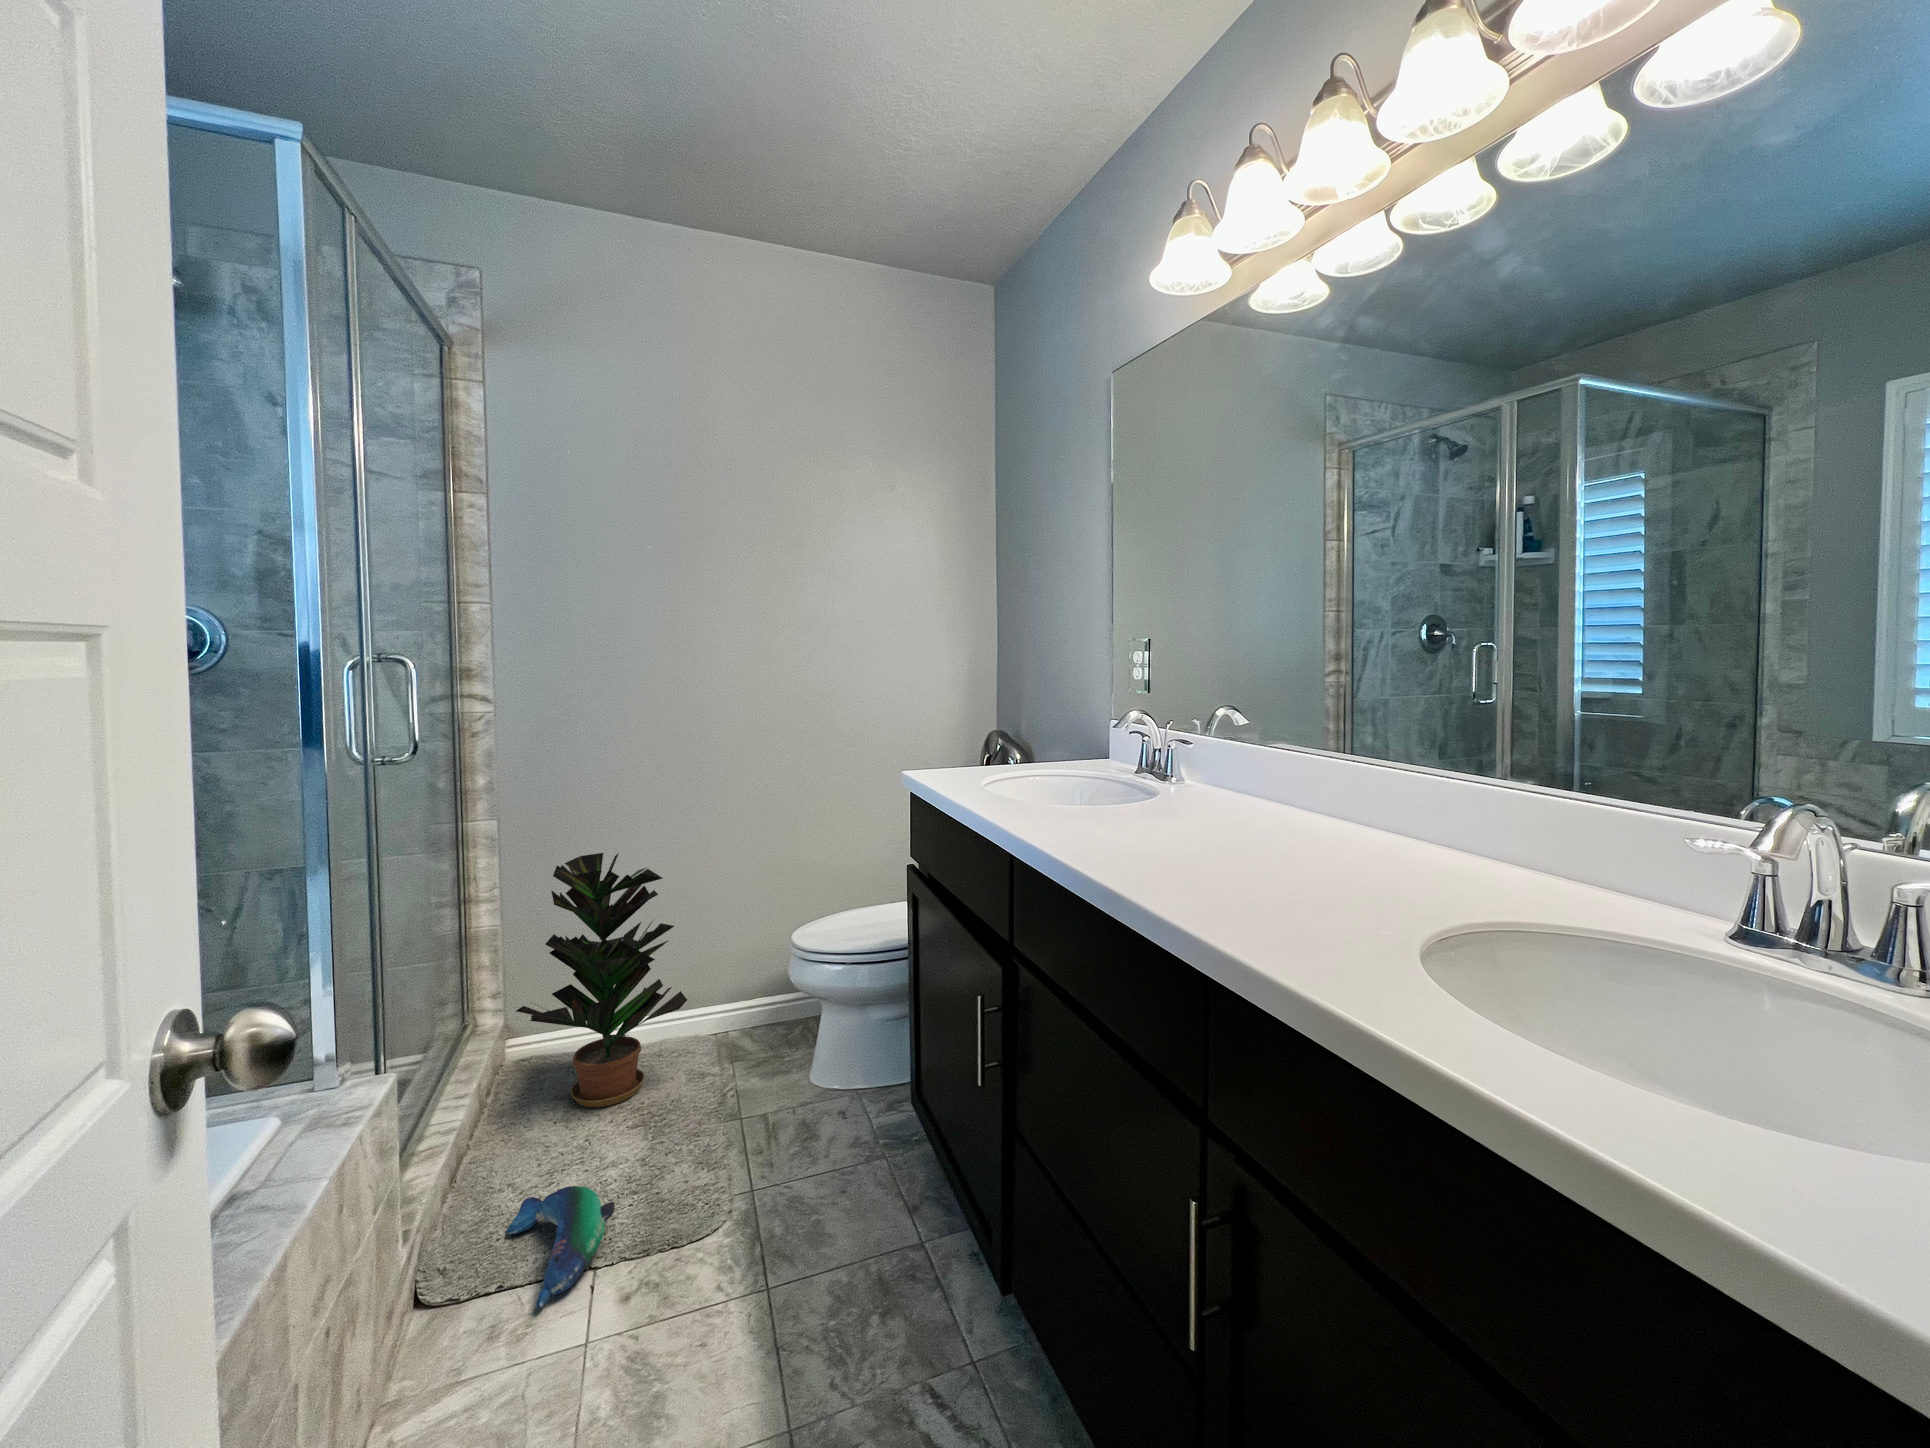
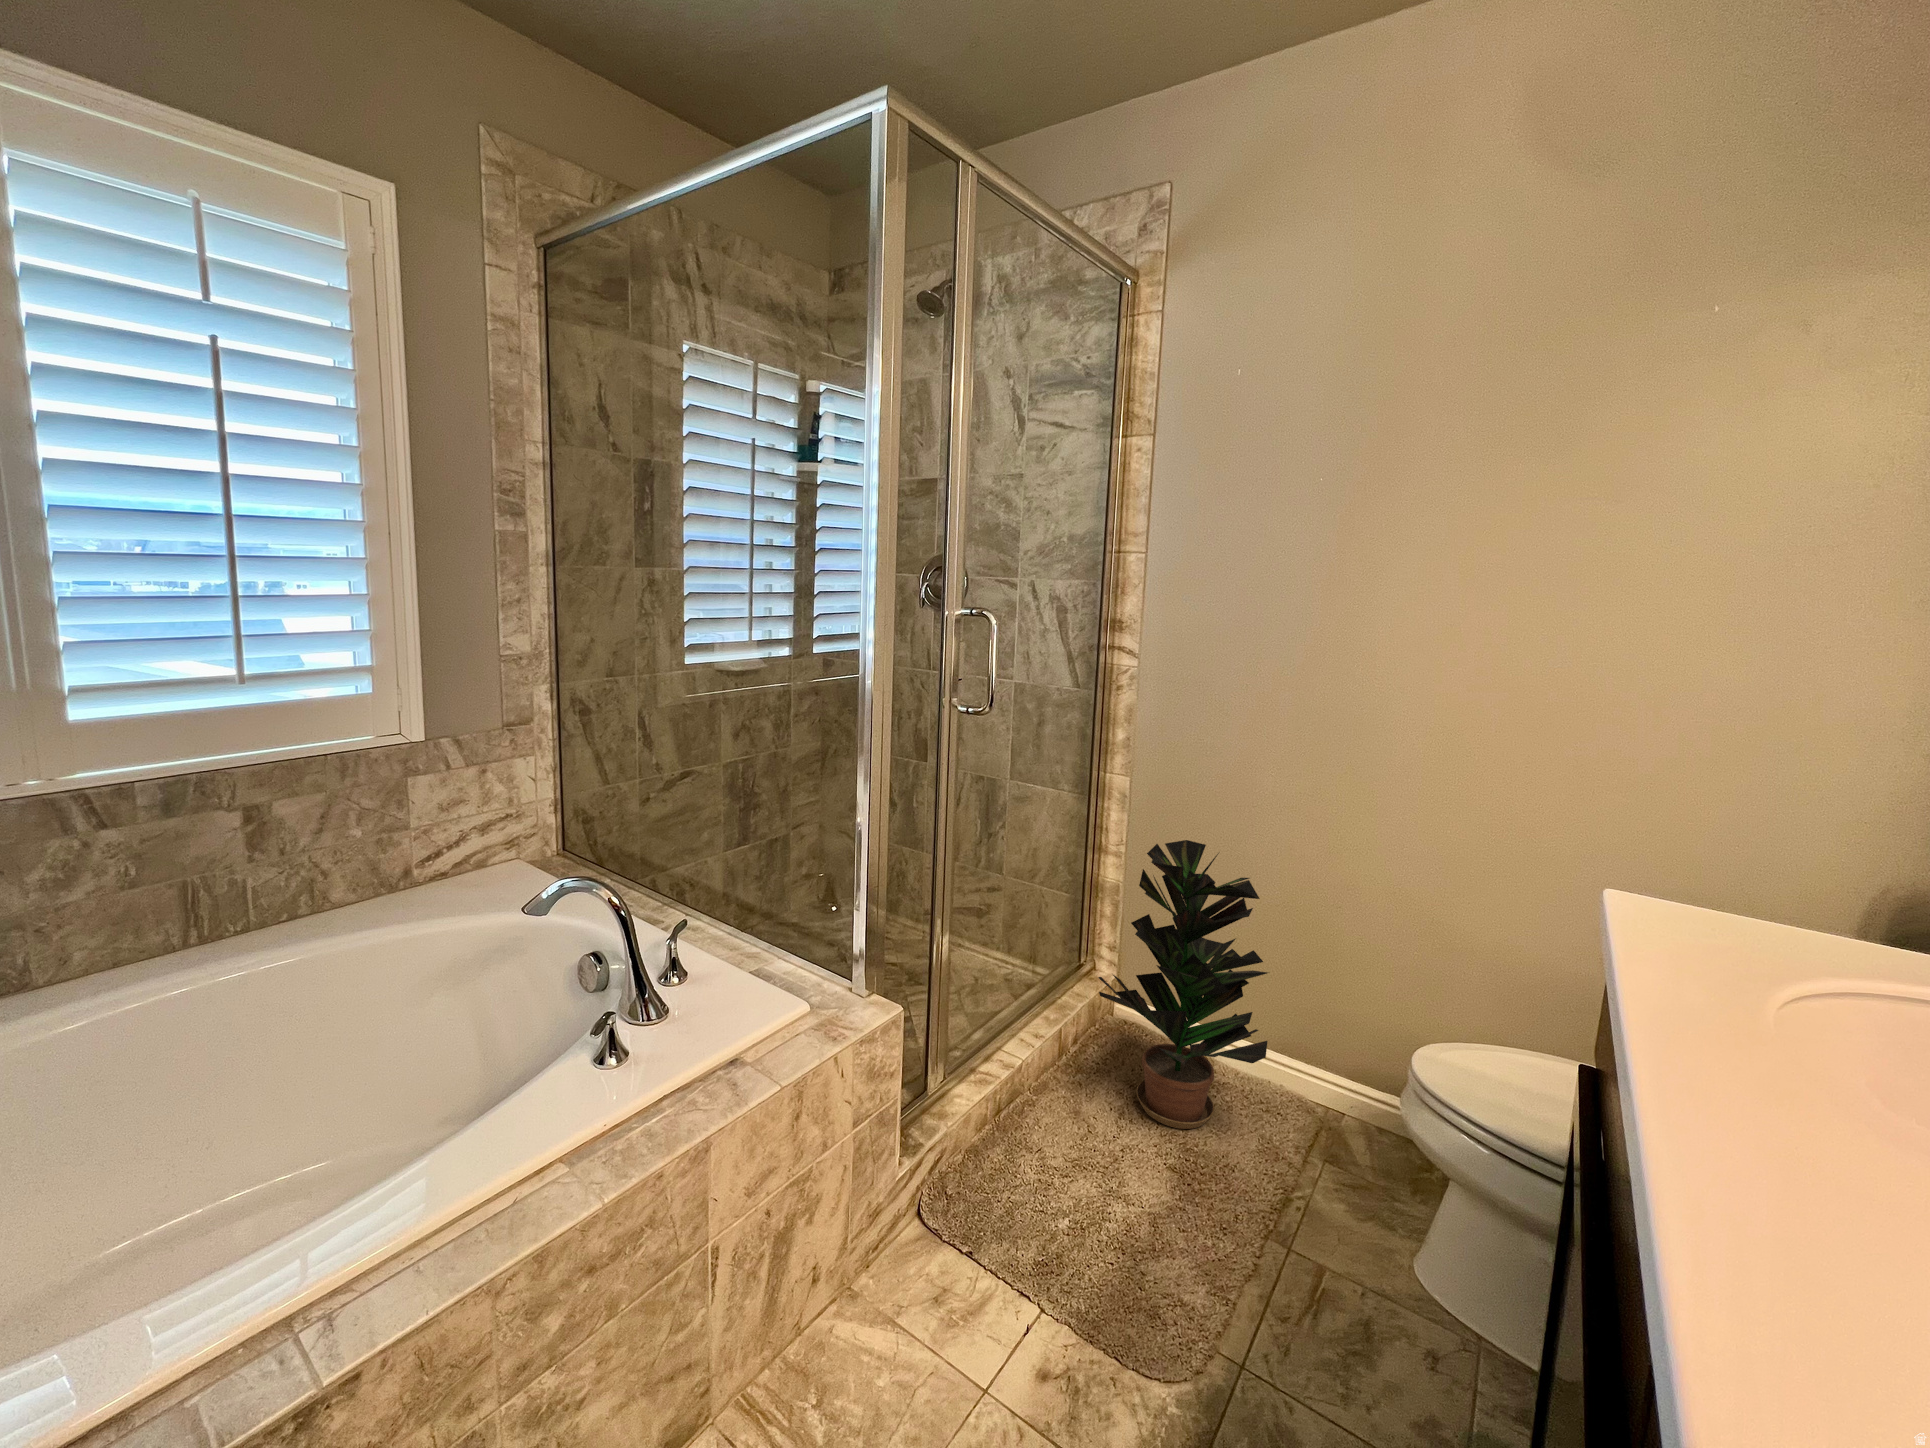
plush toy: present [506,1186,615,1309] -> none [971,1179,1078,1312]

